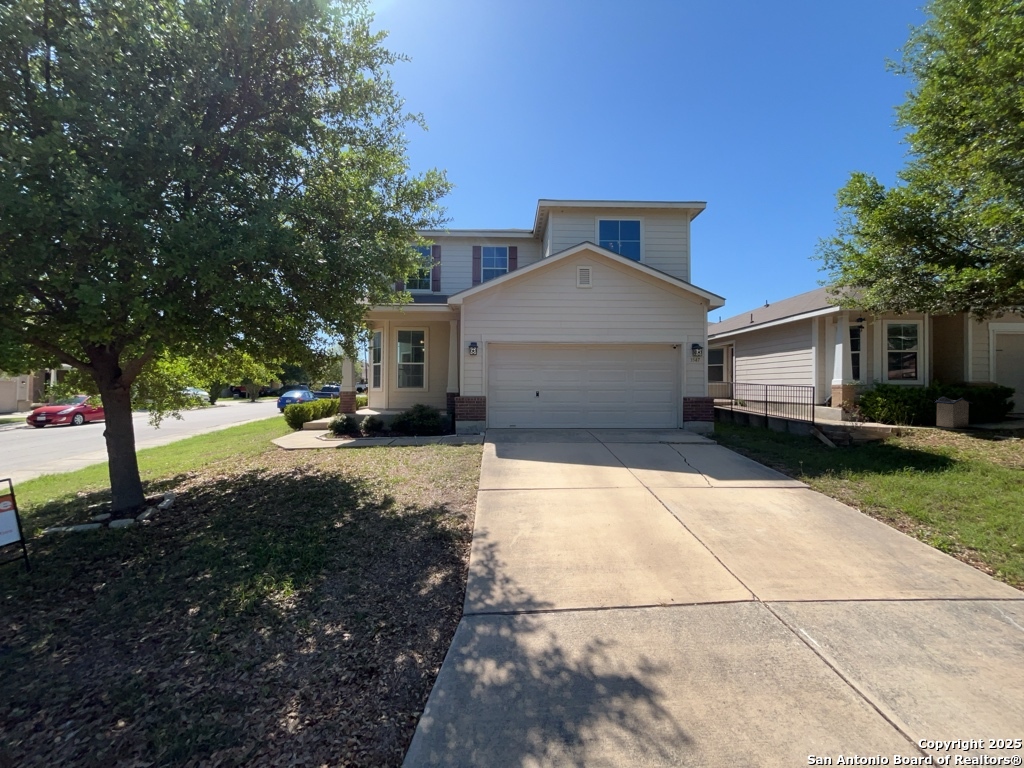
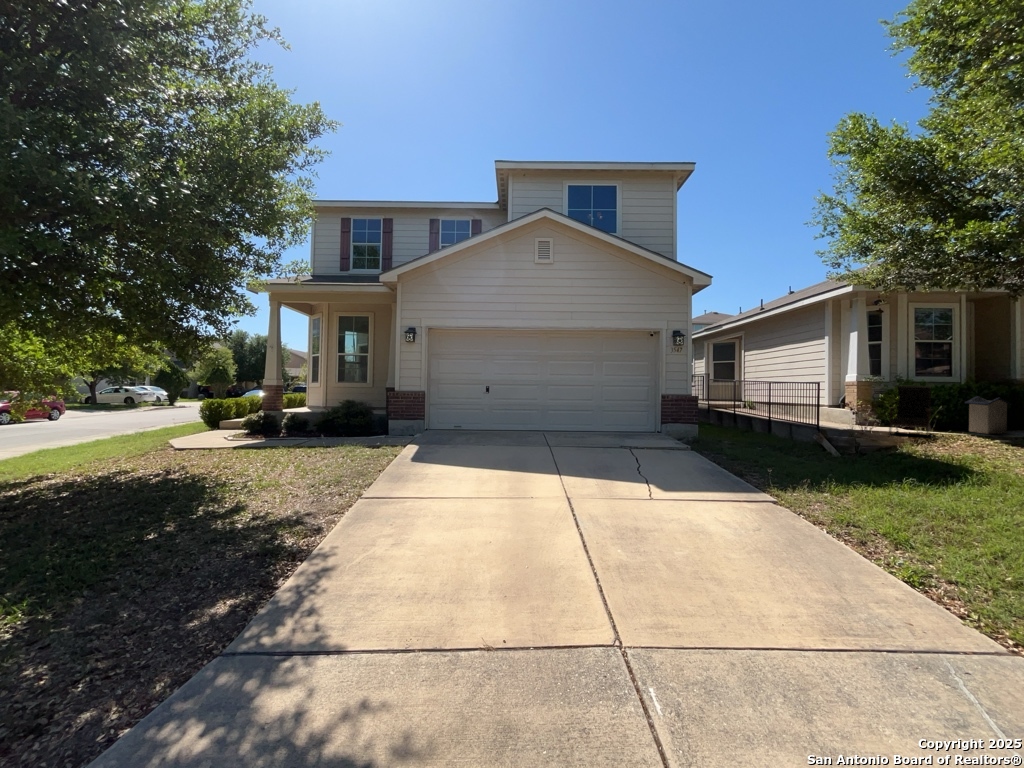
lounge chair: none [871,388,909,431] -> present [889,386,931,435]

